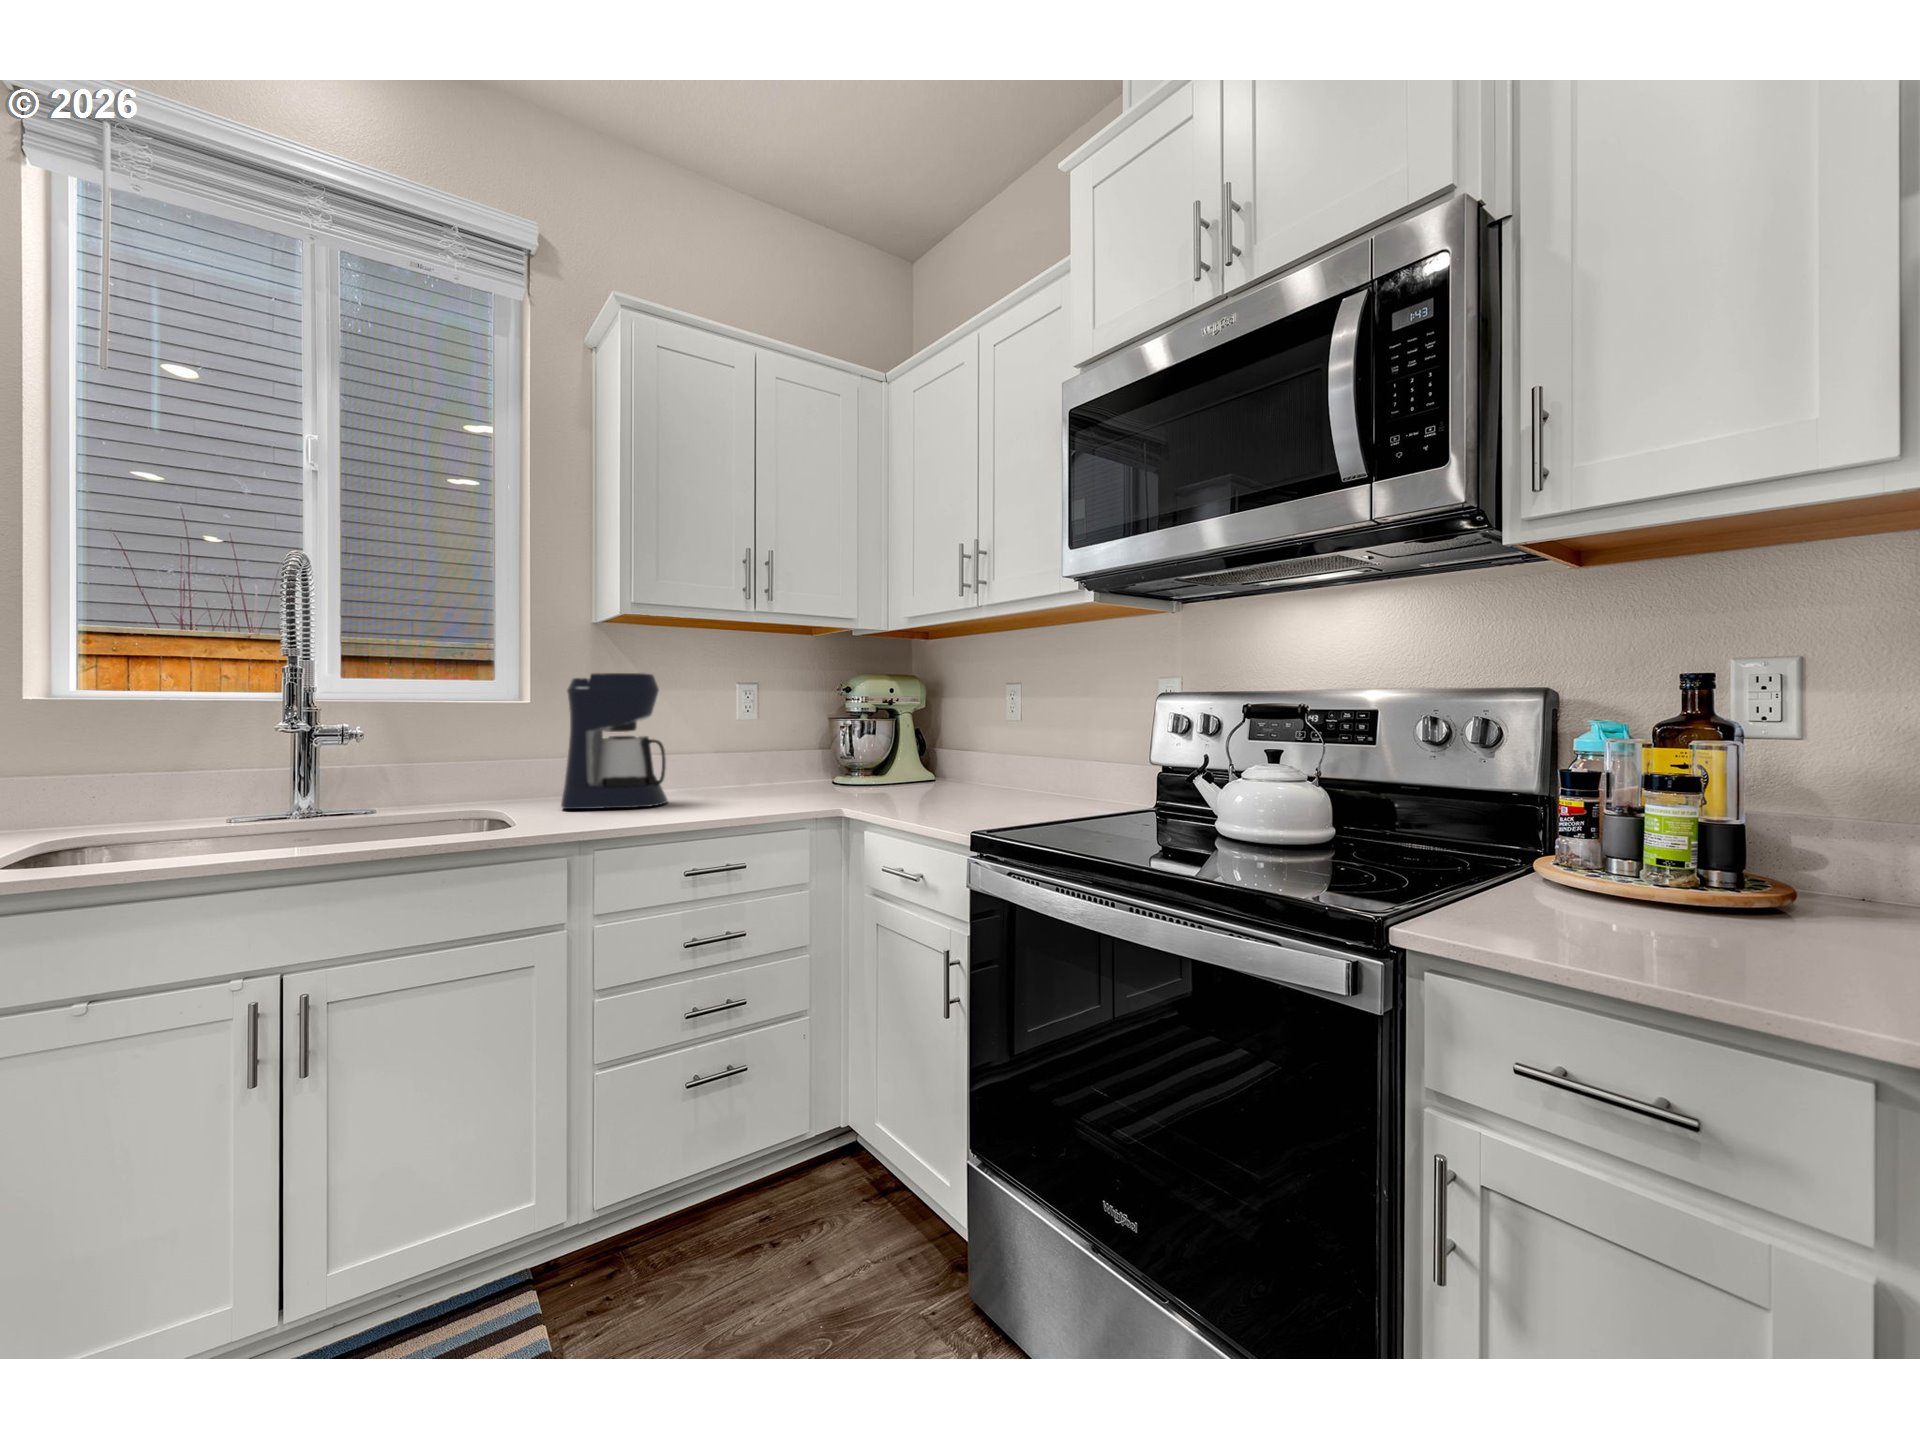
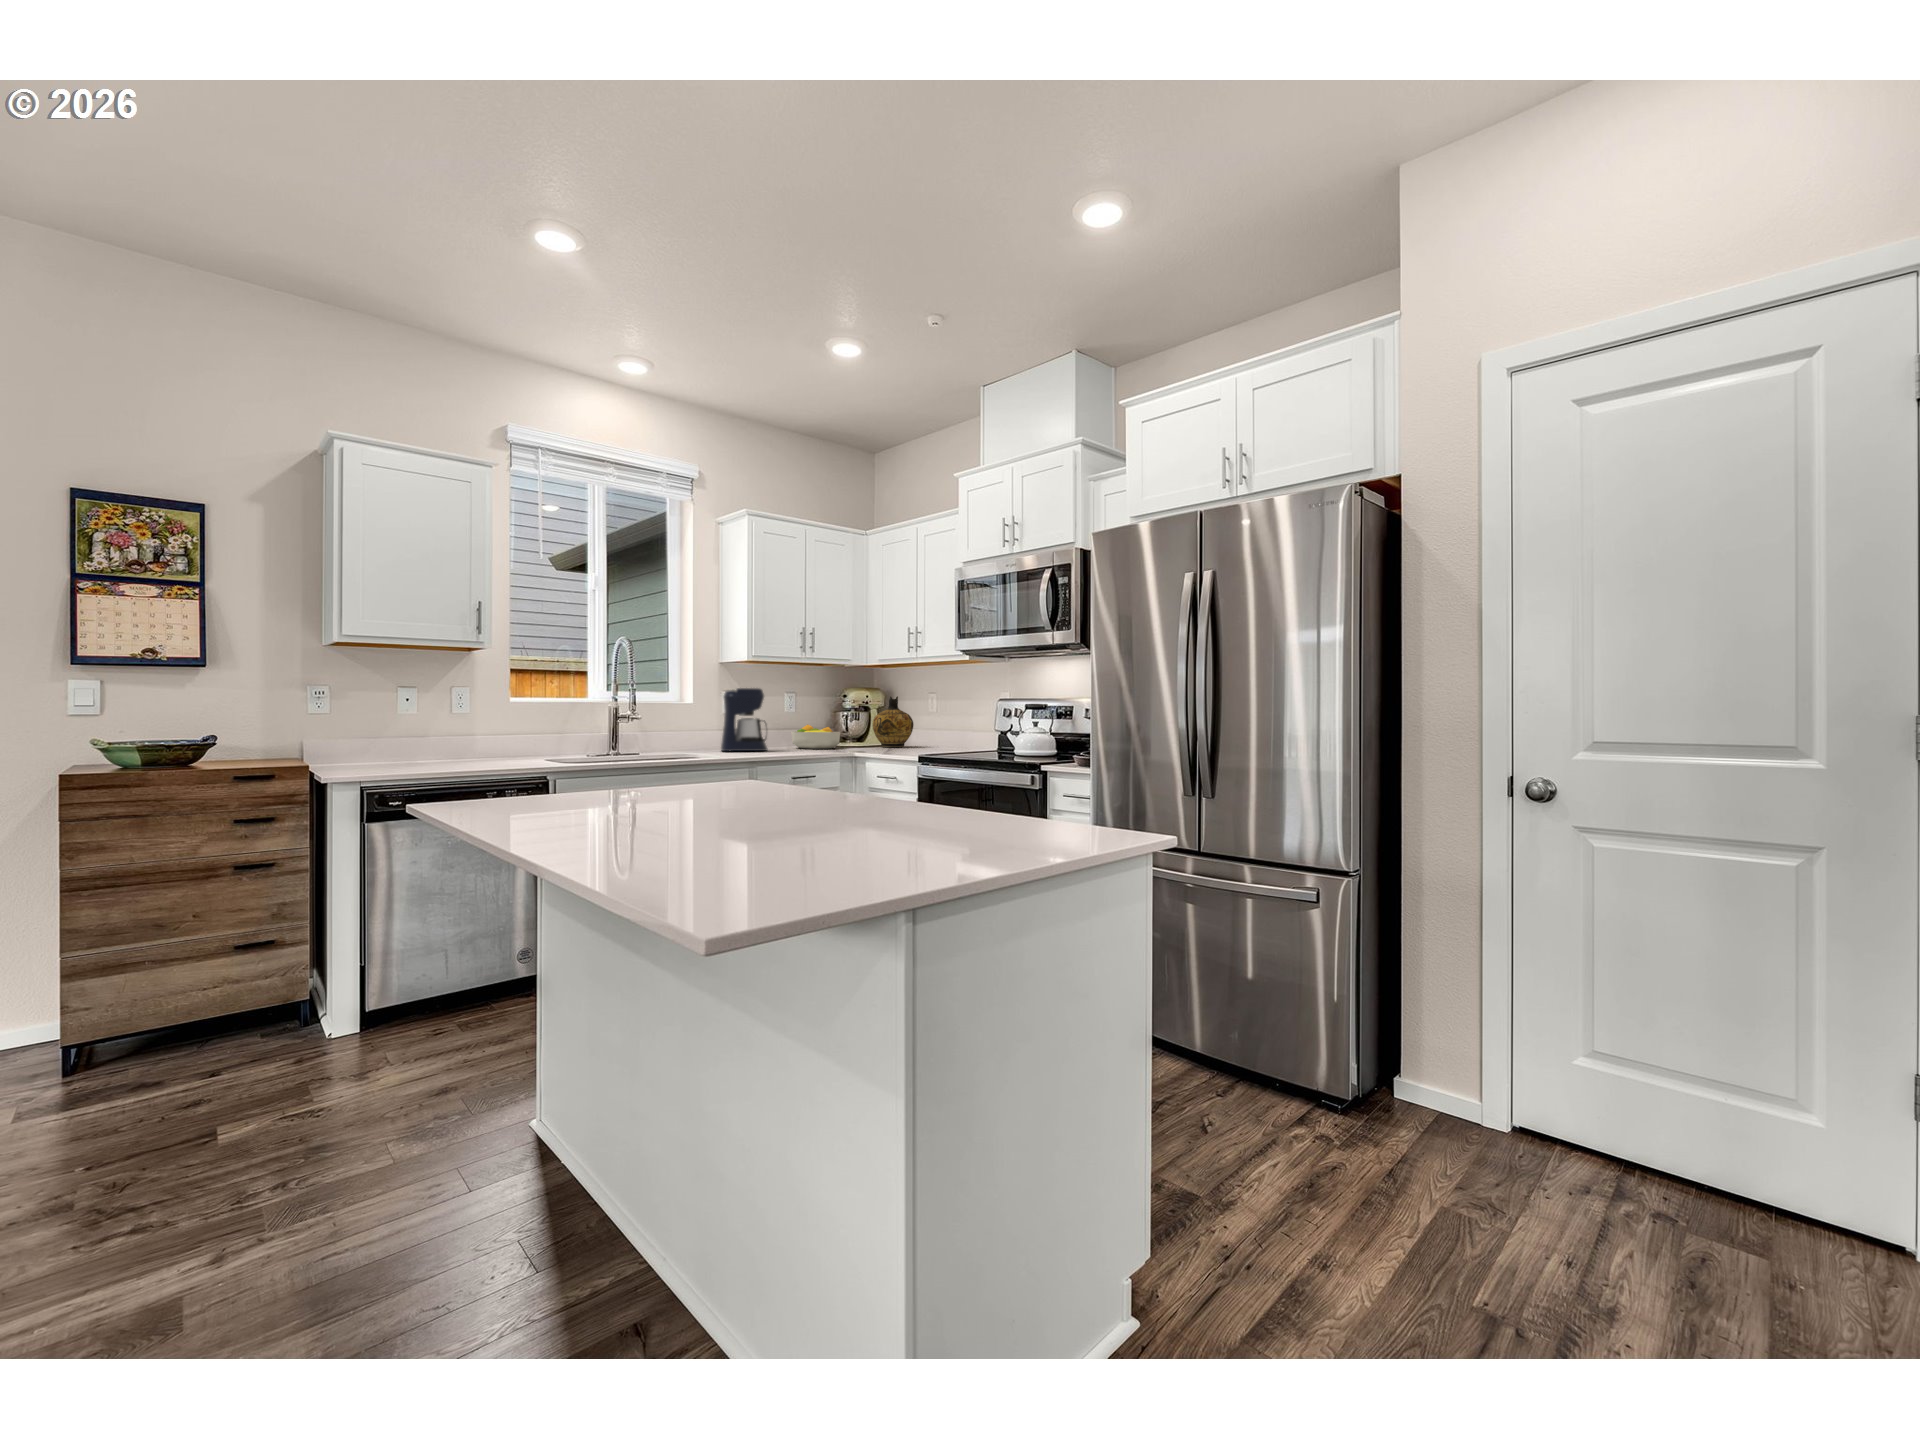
ceramic jug: none [896,689,977,790] -> present [873,696,914,747]
fruit bowl: none [736,745,827,796] -> present [791,725,840,749]

